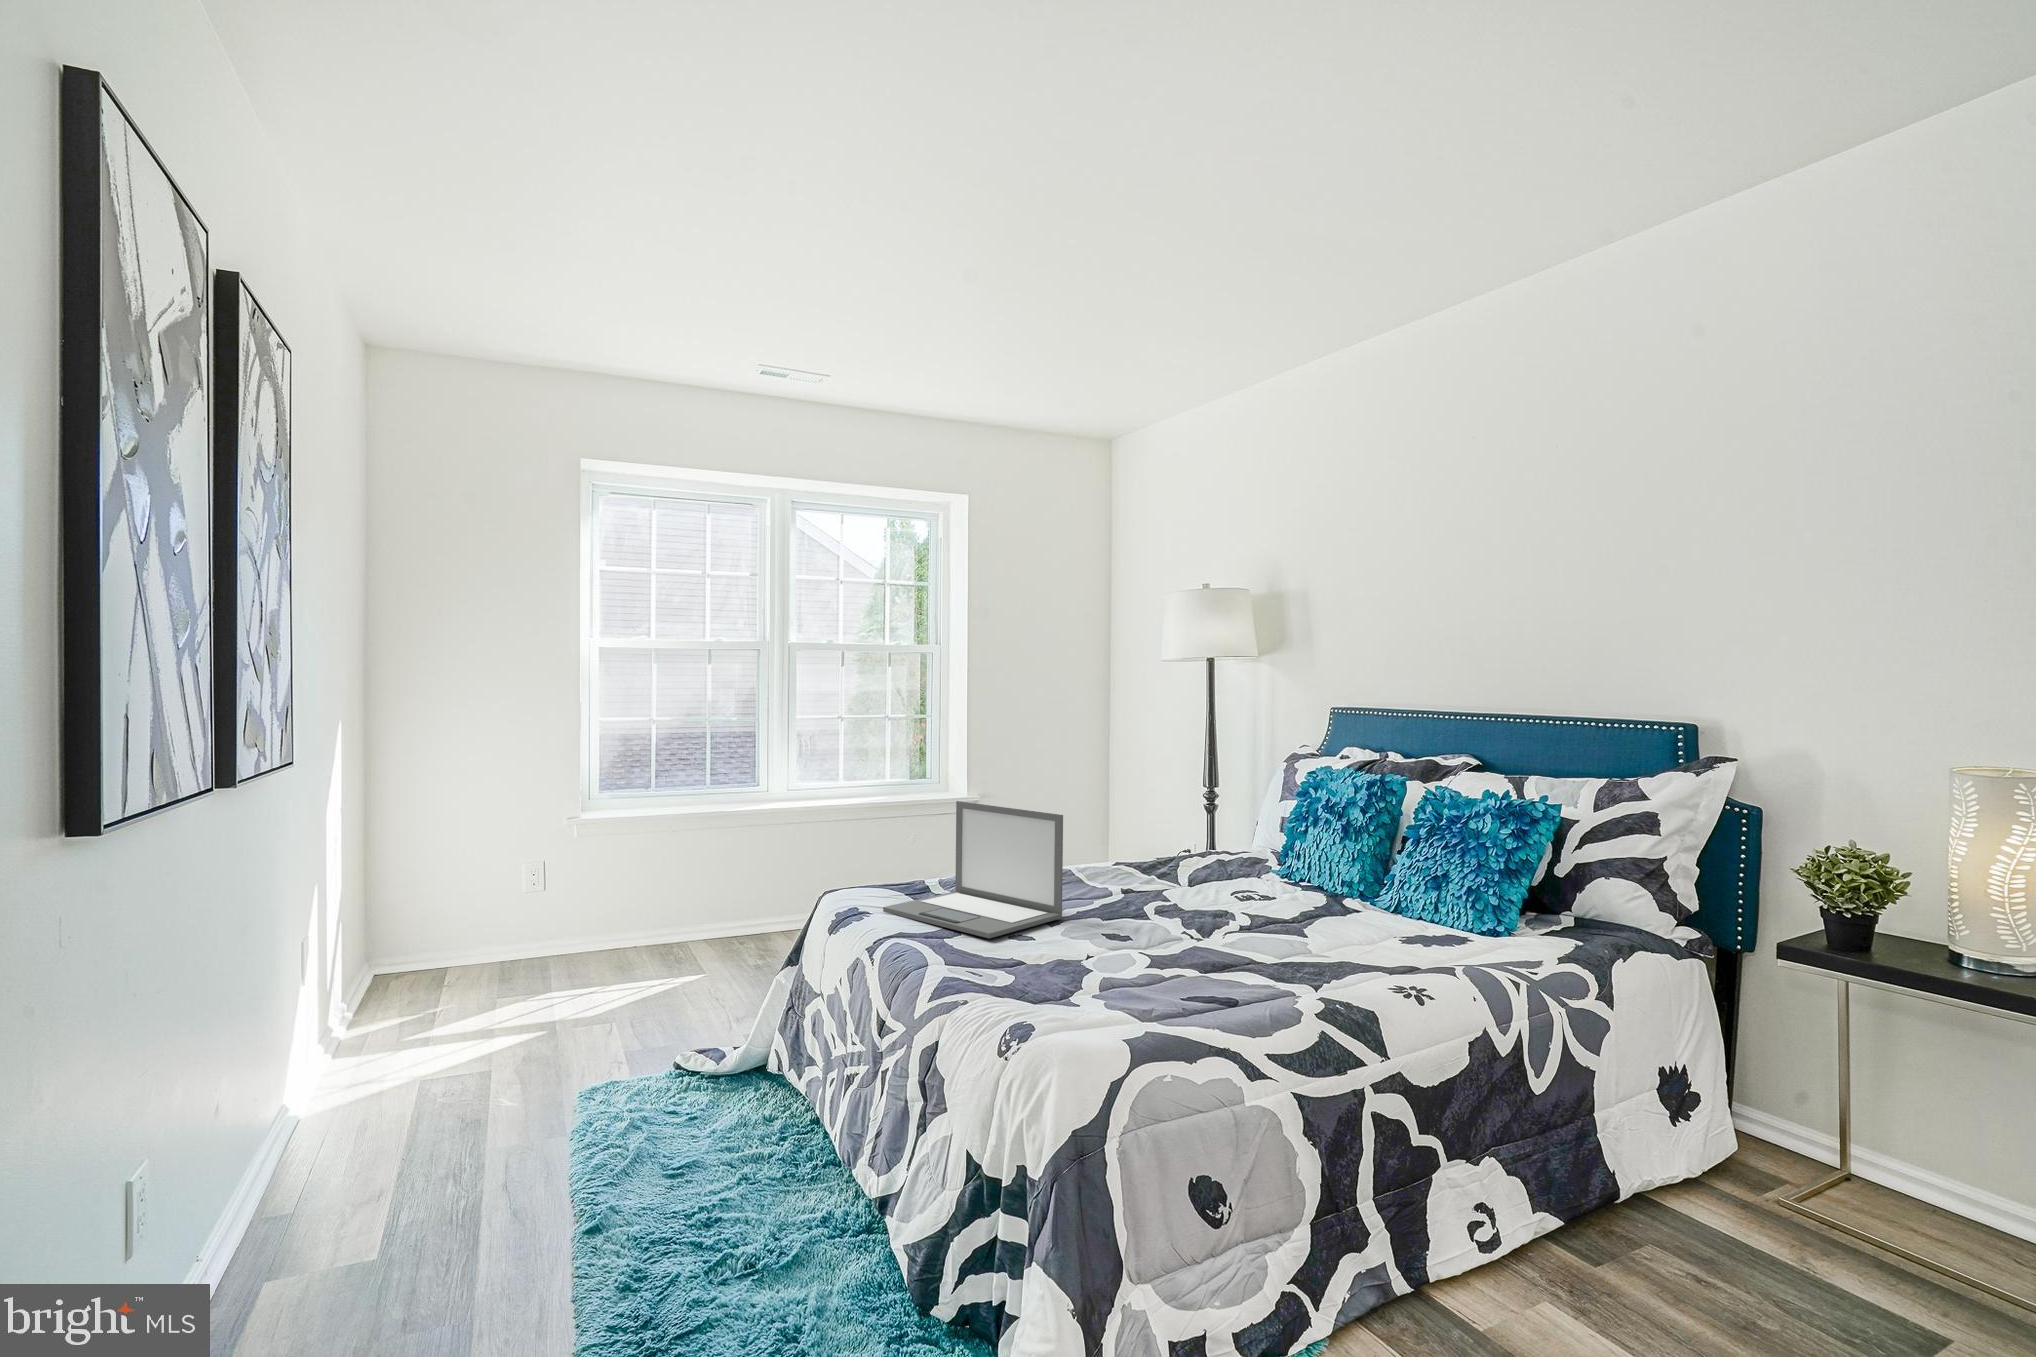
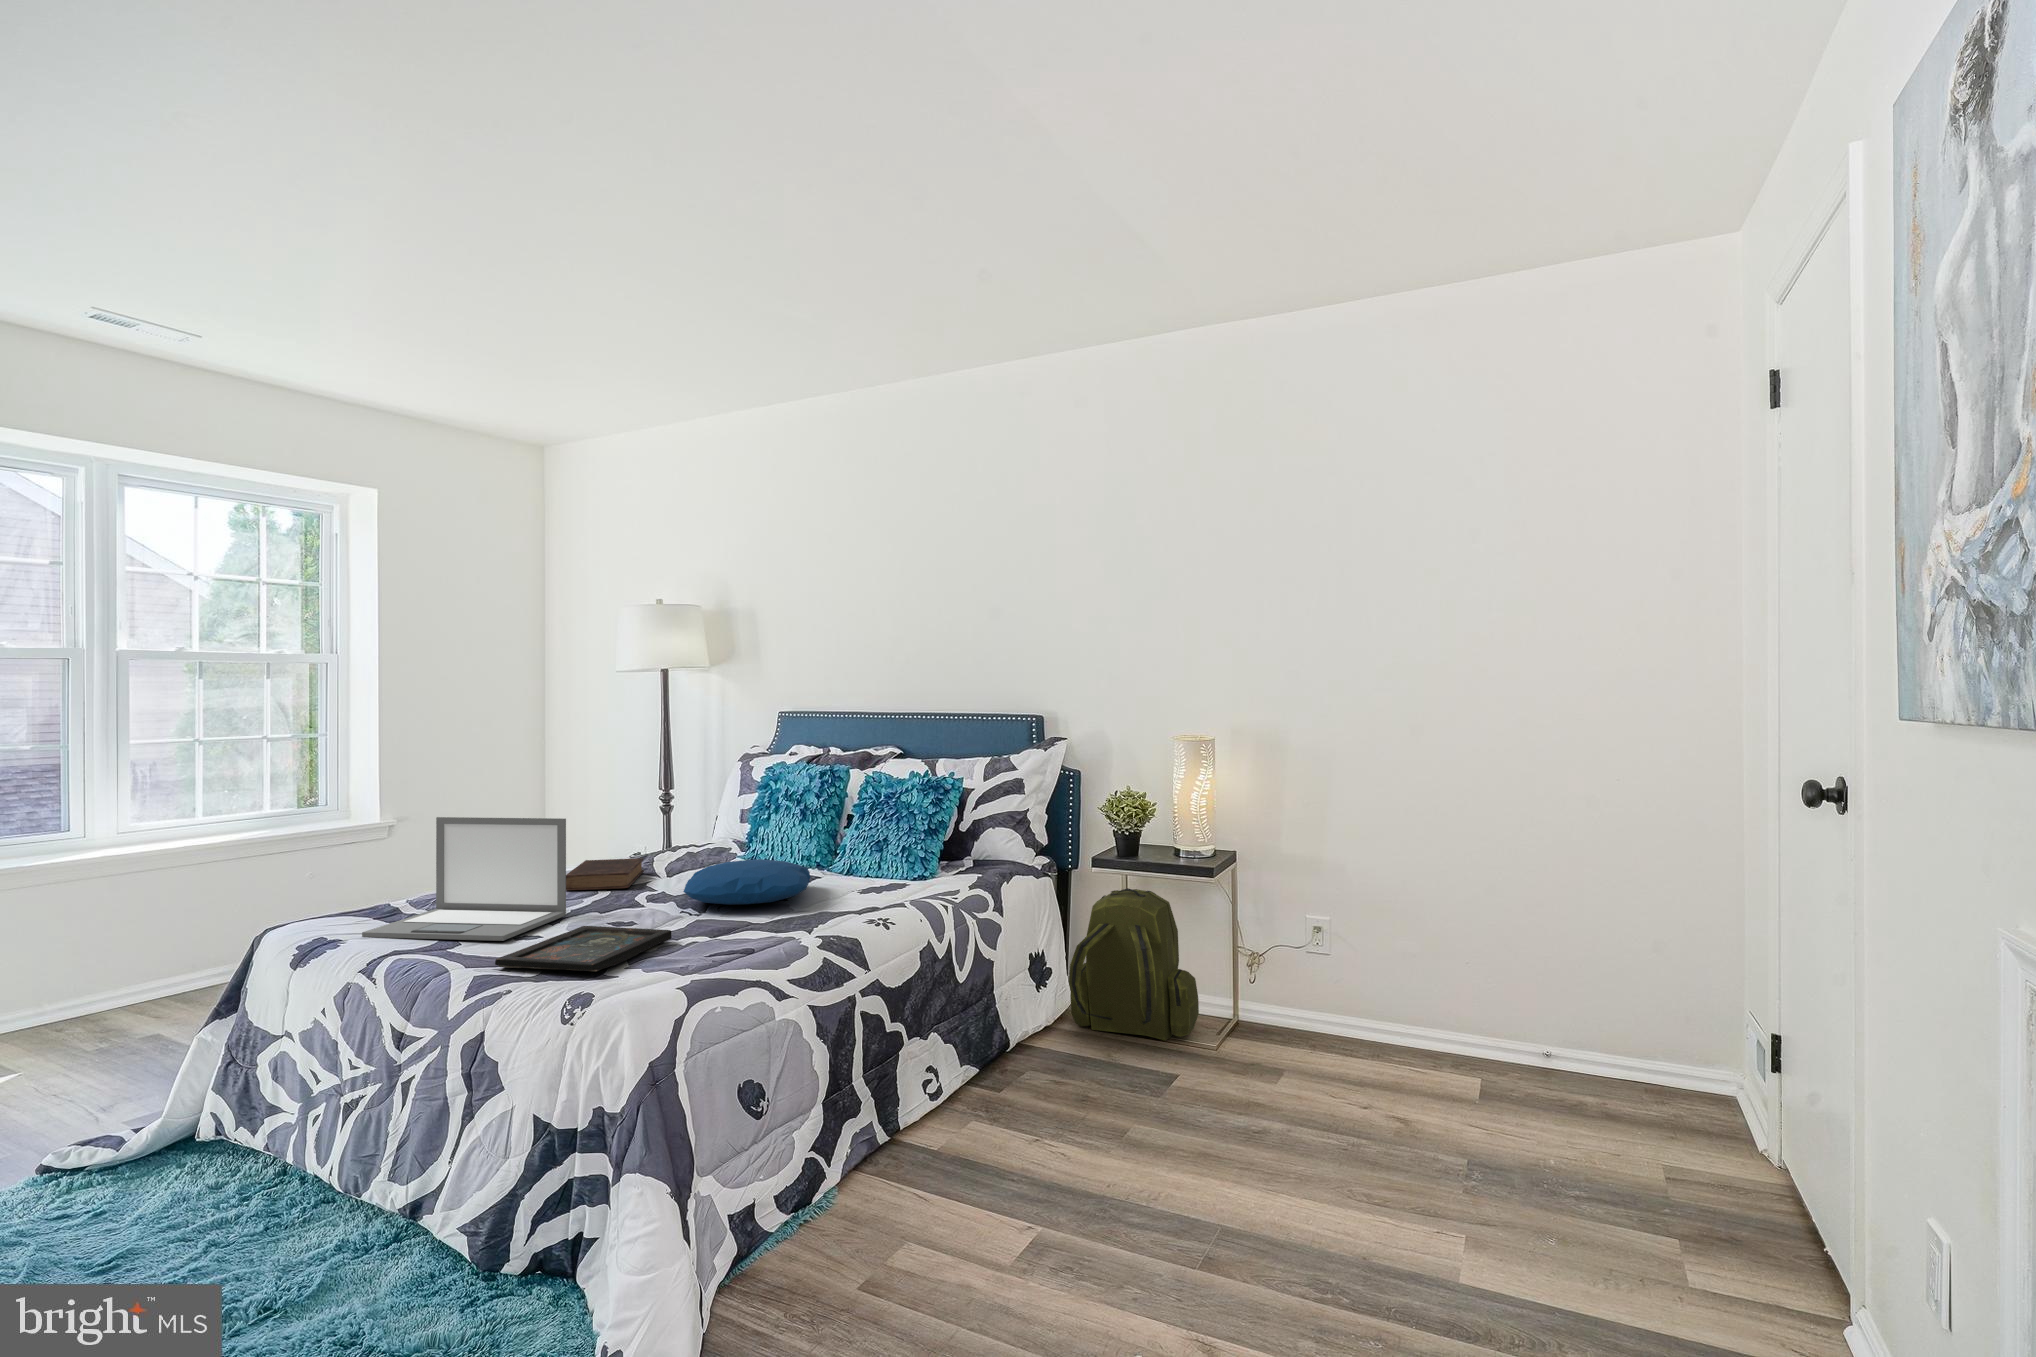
book: none [1074,857,1163,894] -> present [566,858,644,890]
pillow: none [1181,880,1338,939] -> present [683,859,810,905]
tray: none [965,935,1150,996] -> present [495,926,672,971]
backpack: none [1729,999,1996,1265] -> present [1069,888,1199,1040]

